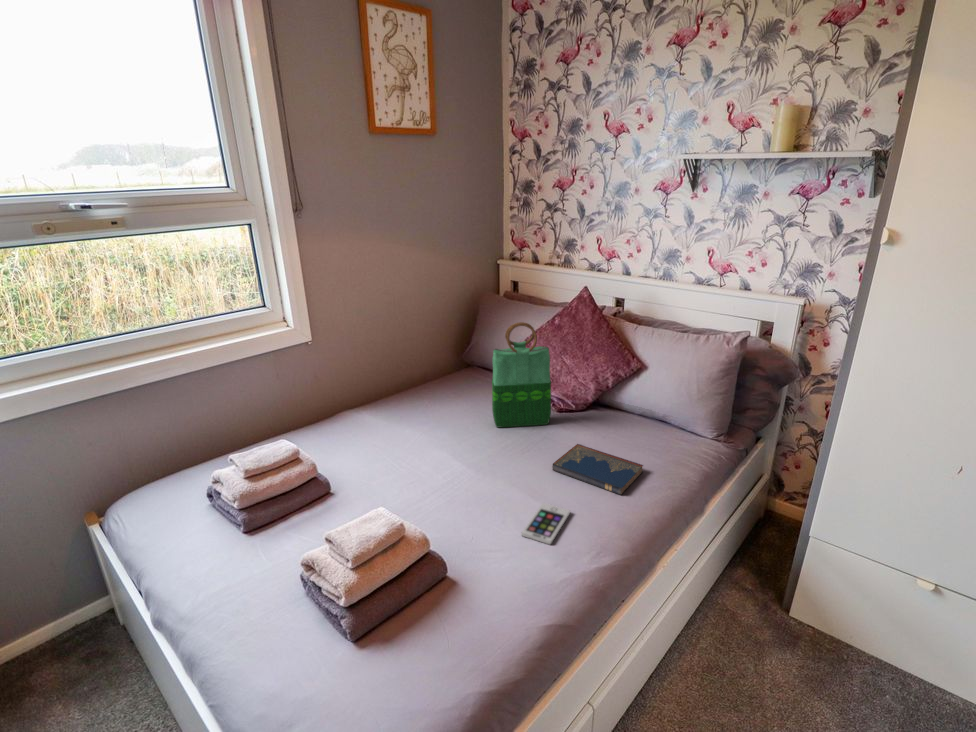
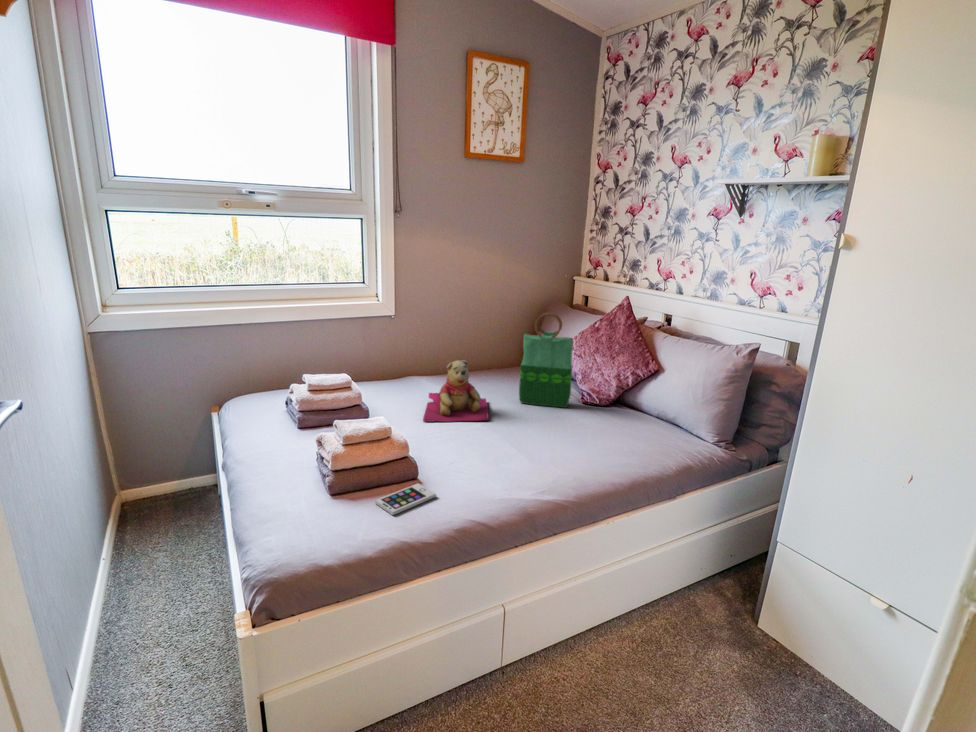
teddy bear: none [390,395,478,481] -> present [423,360,488,422]
hardcover book: present [552,444,643,495] -> none [546,421,625,459]
smartphone: present [522,503,570,544] -> present [375,483,436,515]

